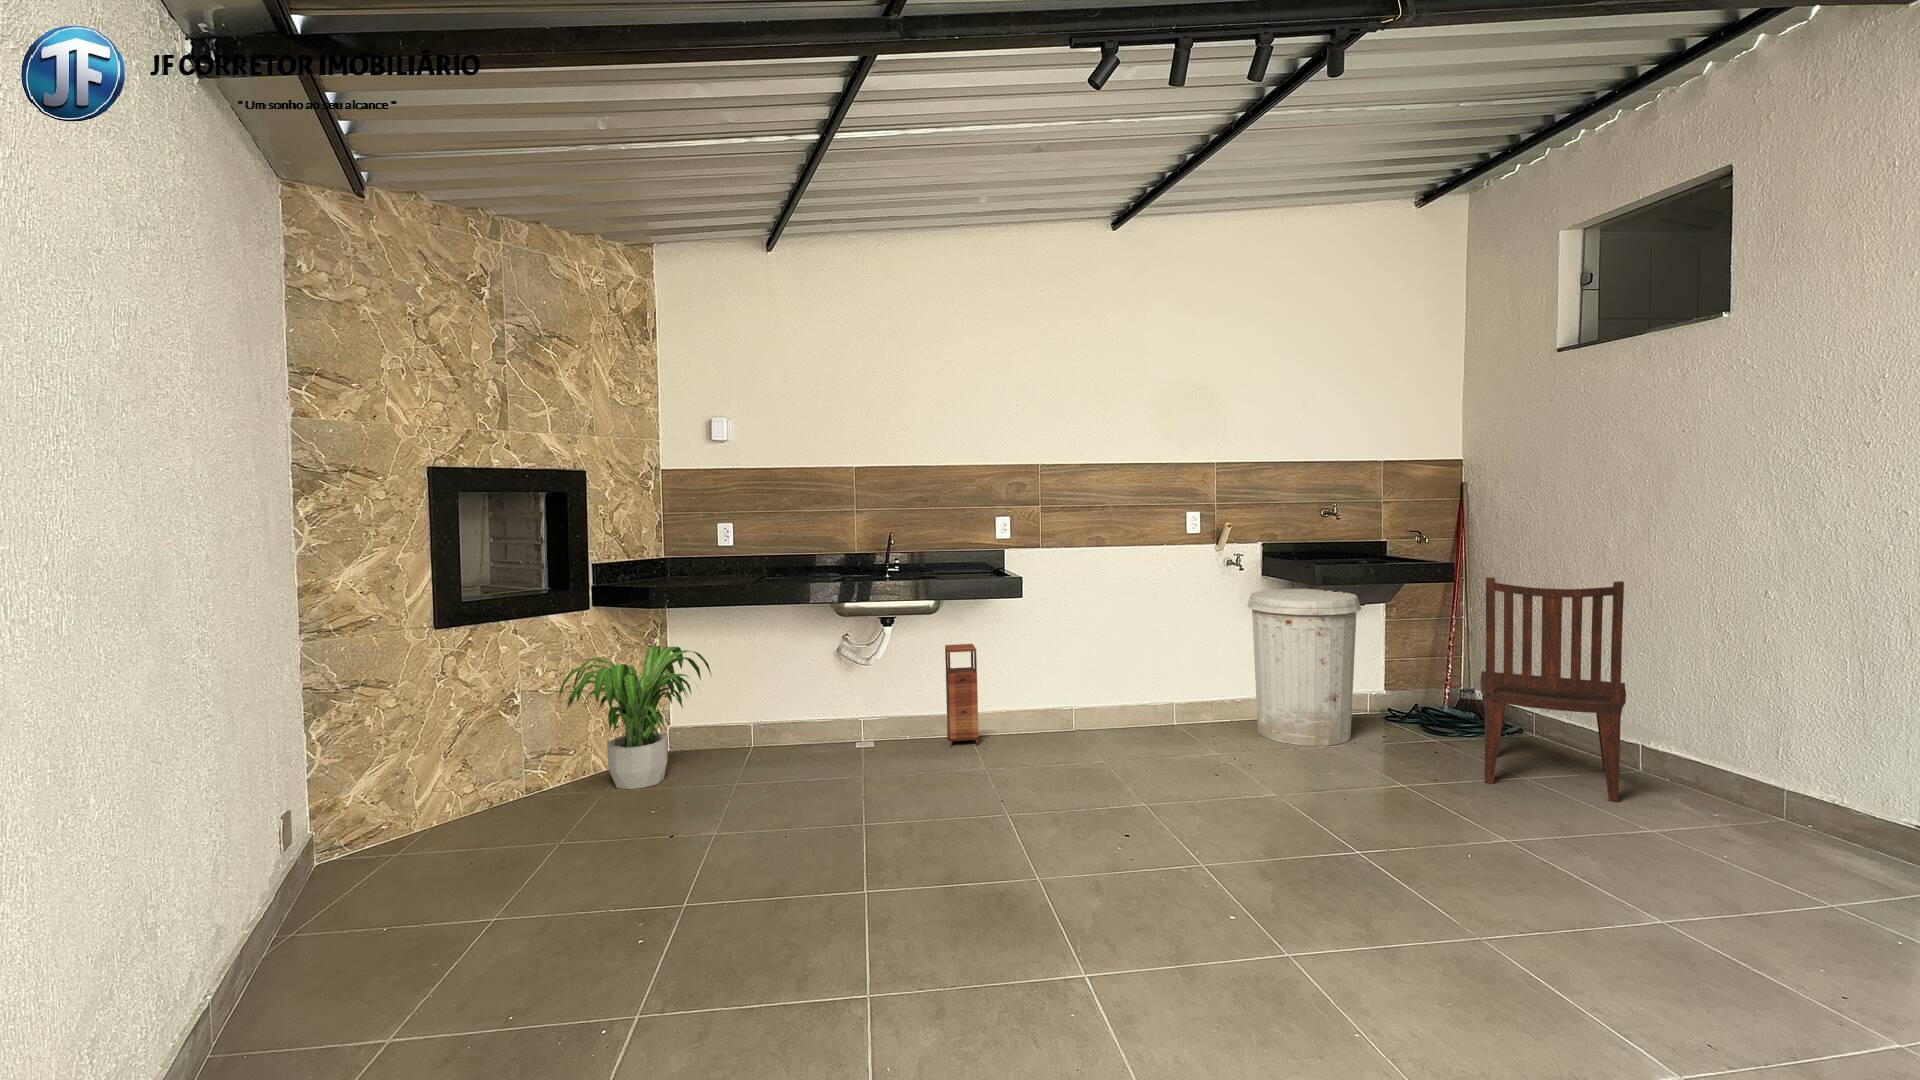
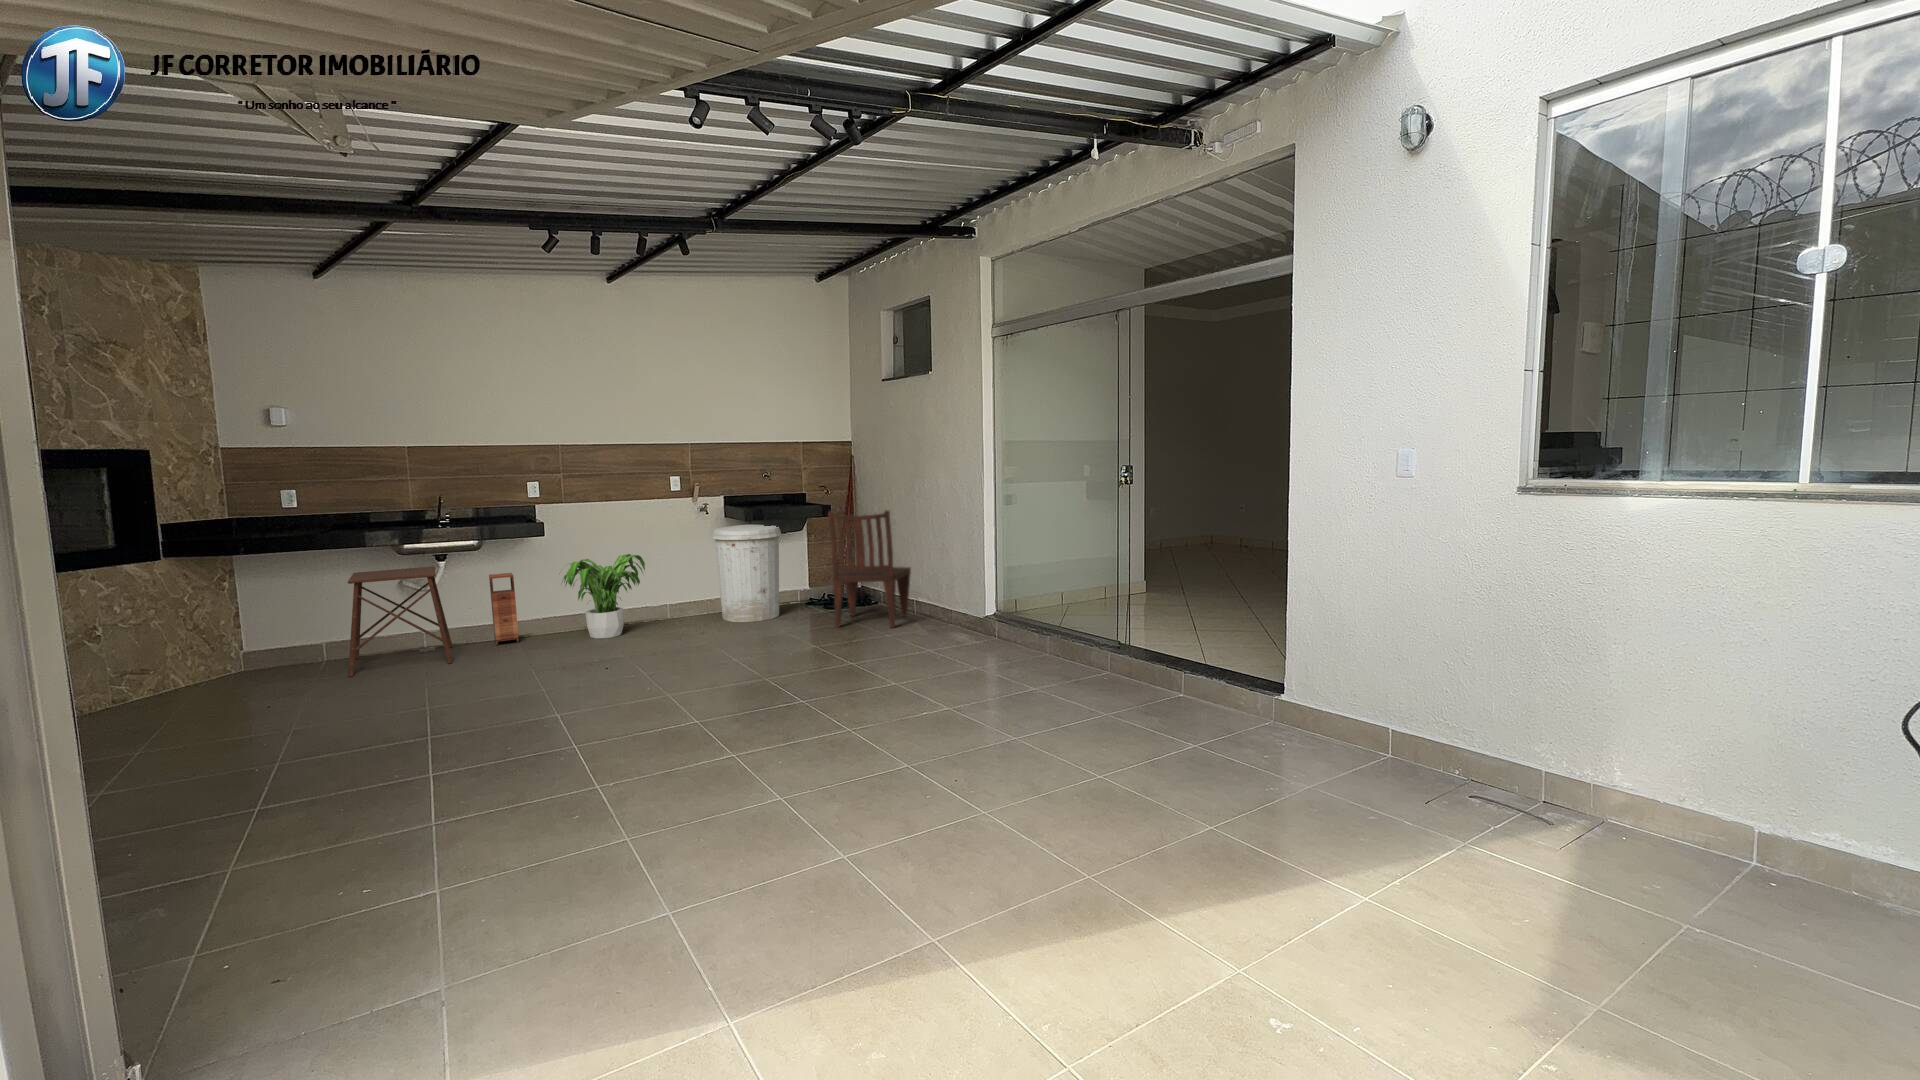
side table: none [773,631,898,784] -> present [348,566,453,677]
potted plant: present [559,646,711,789] -> present [563,554,645,638]

